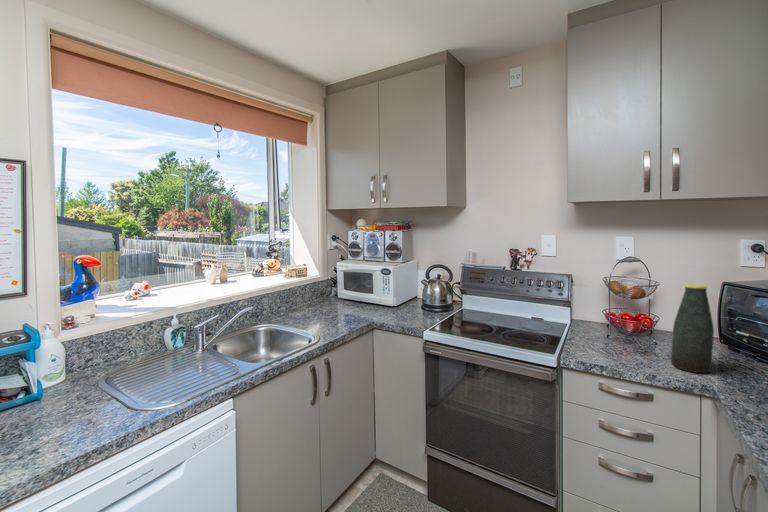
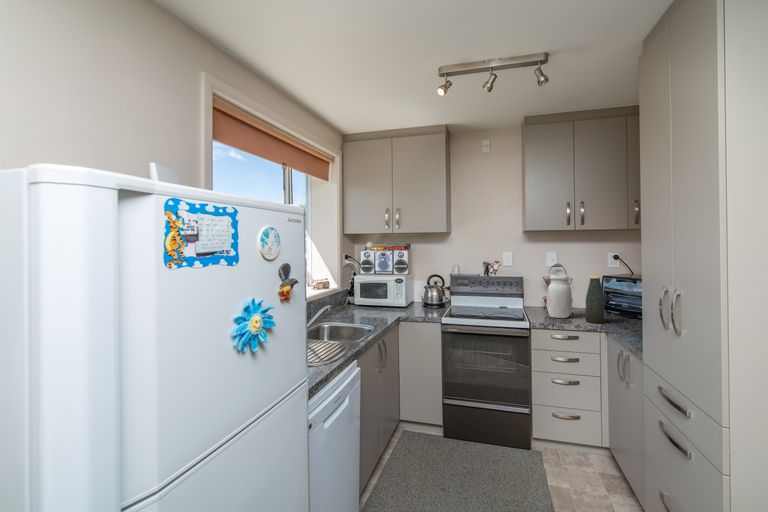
jar: none [600,276,648,352] -> present [547,275,572,318]

